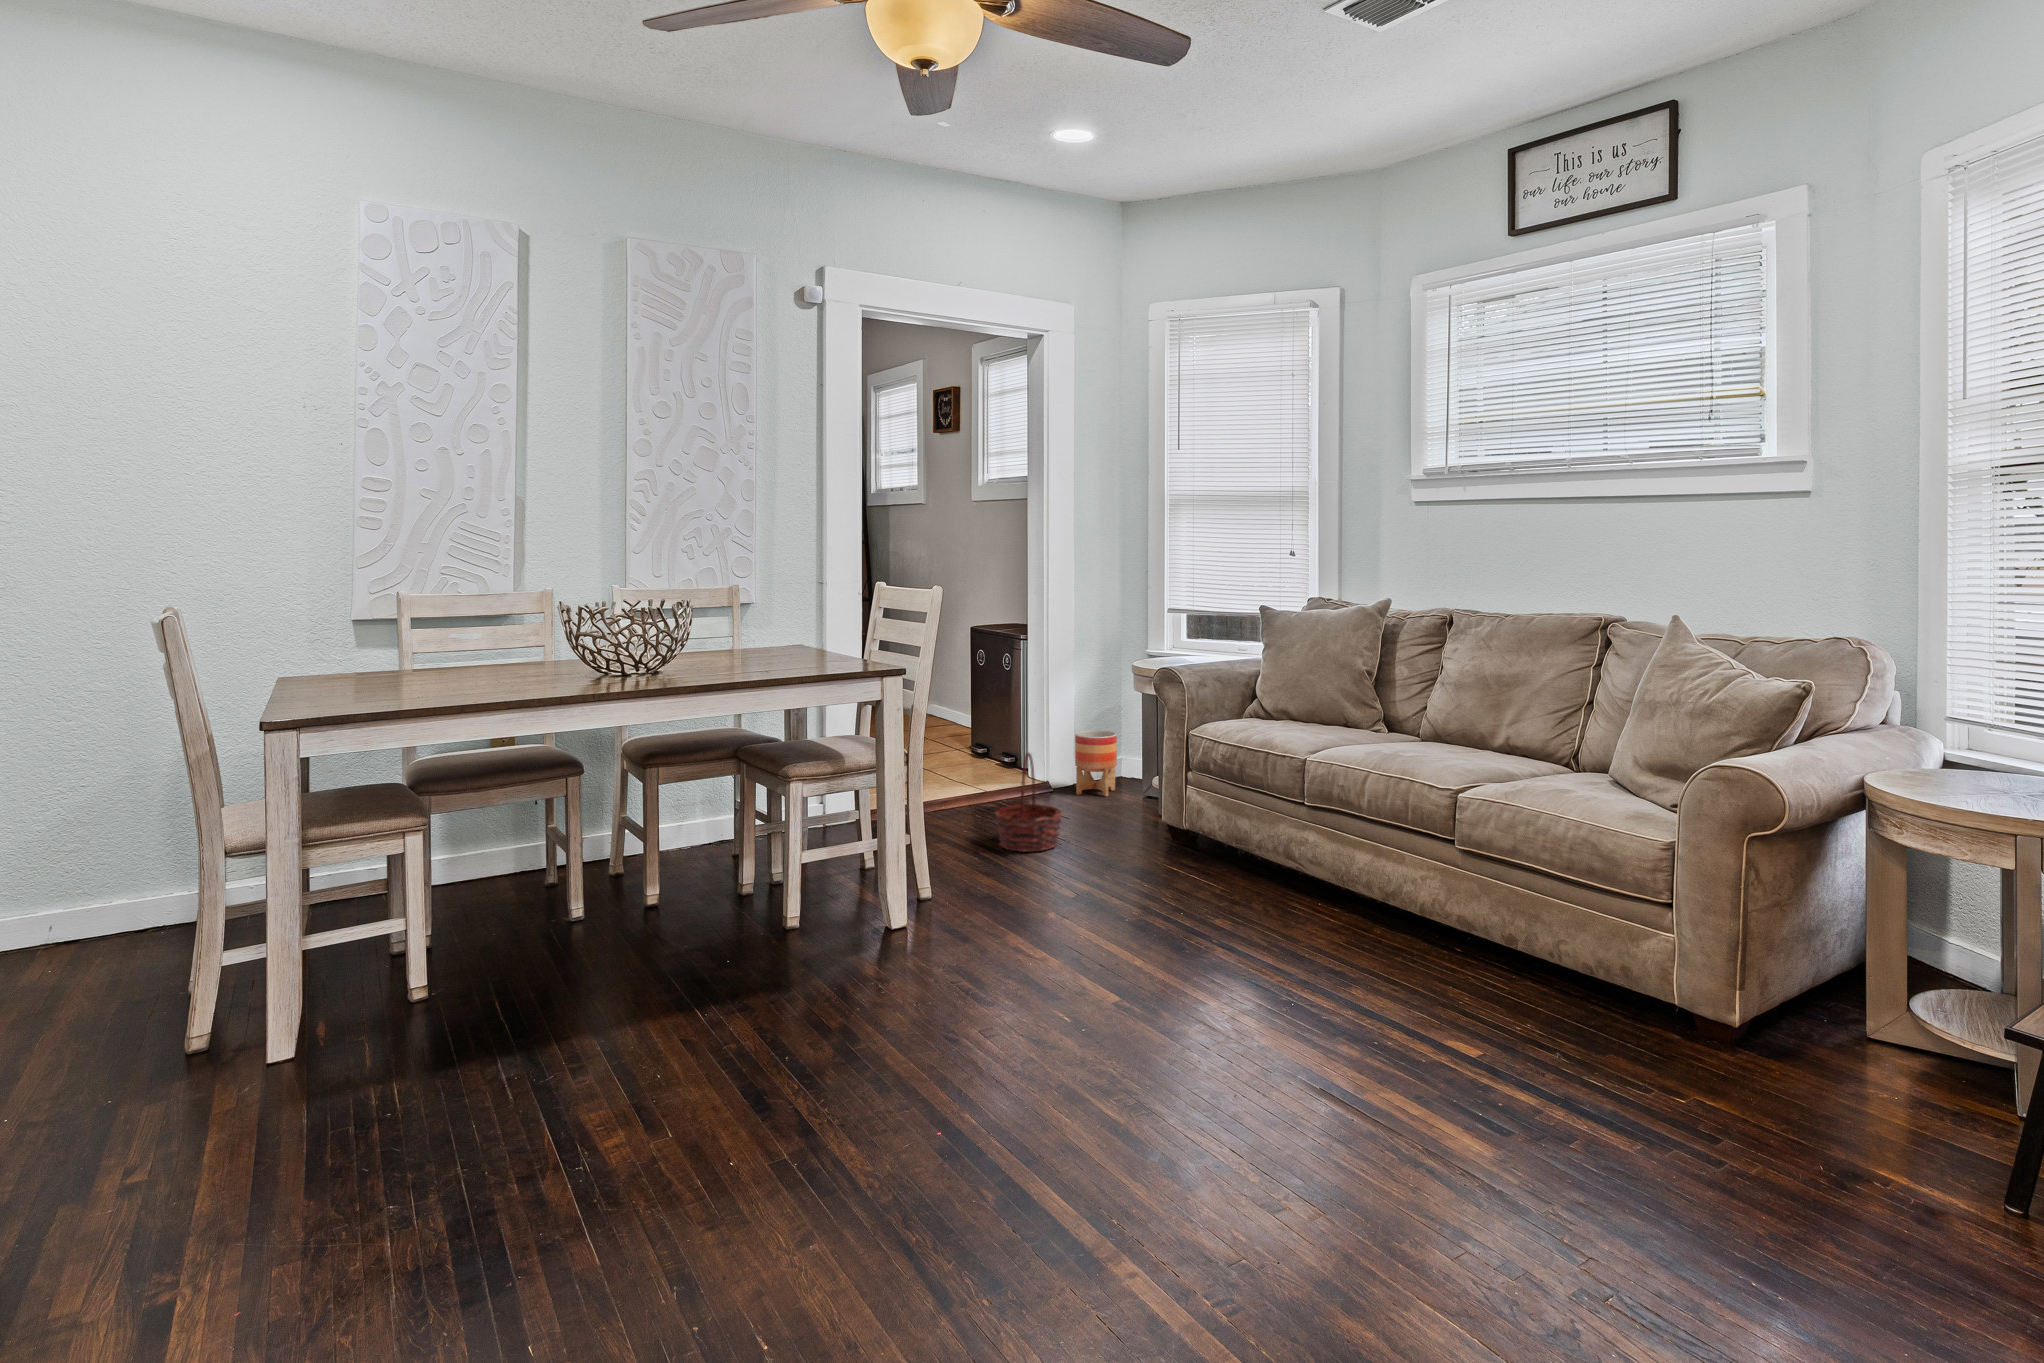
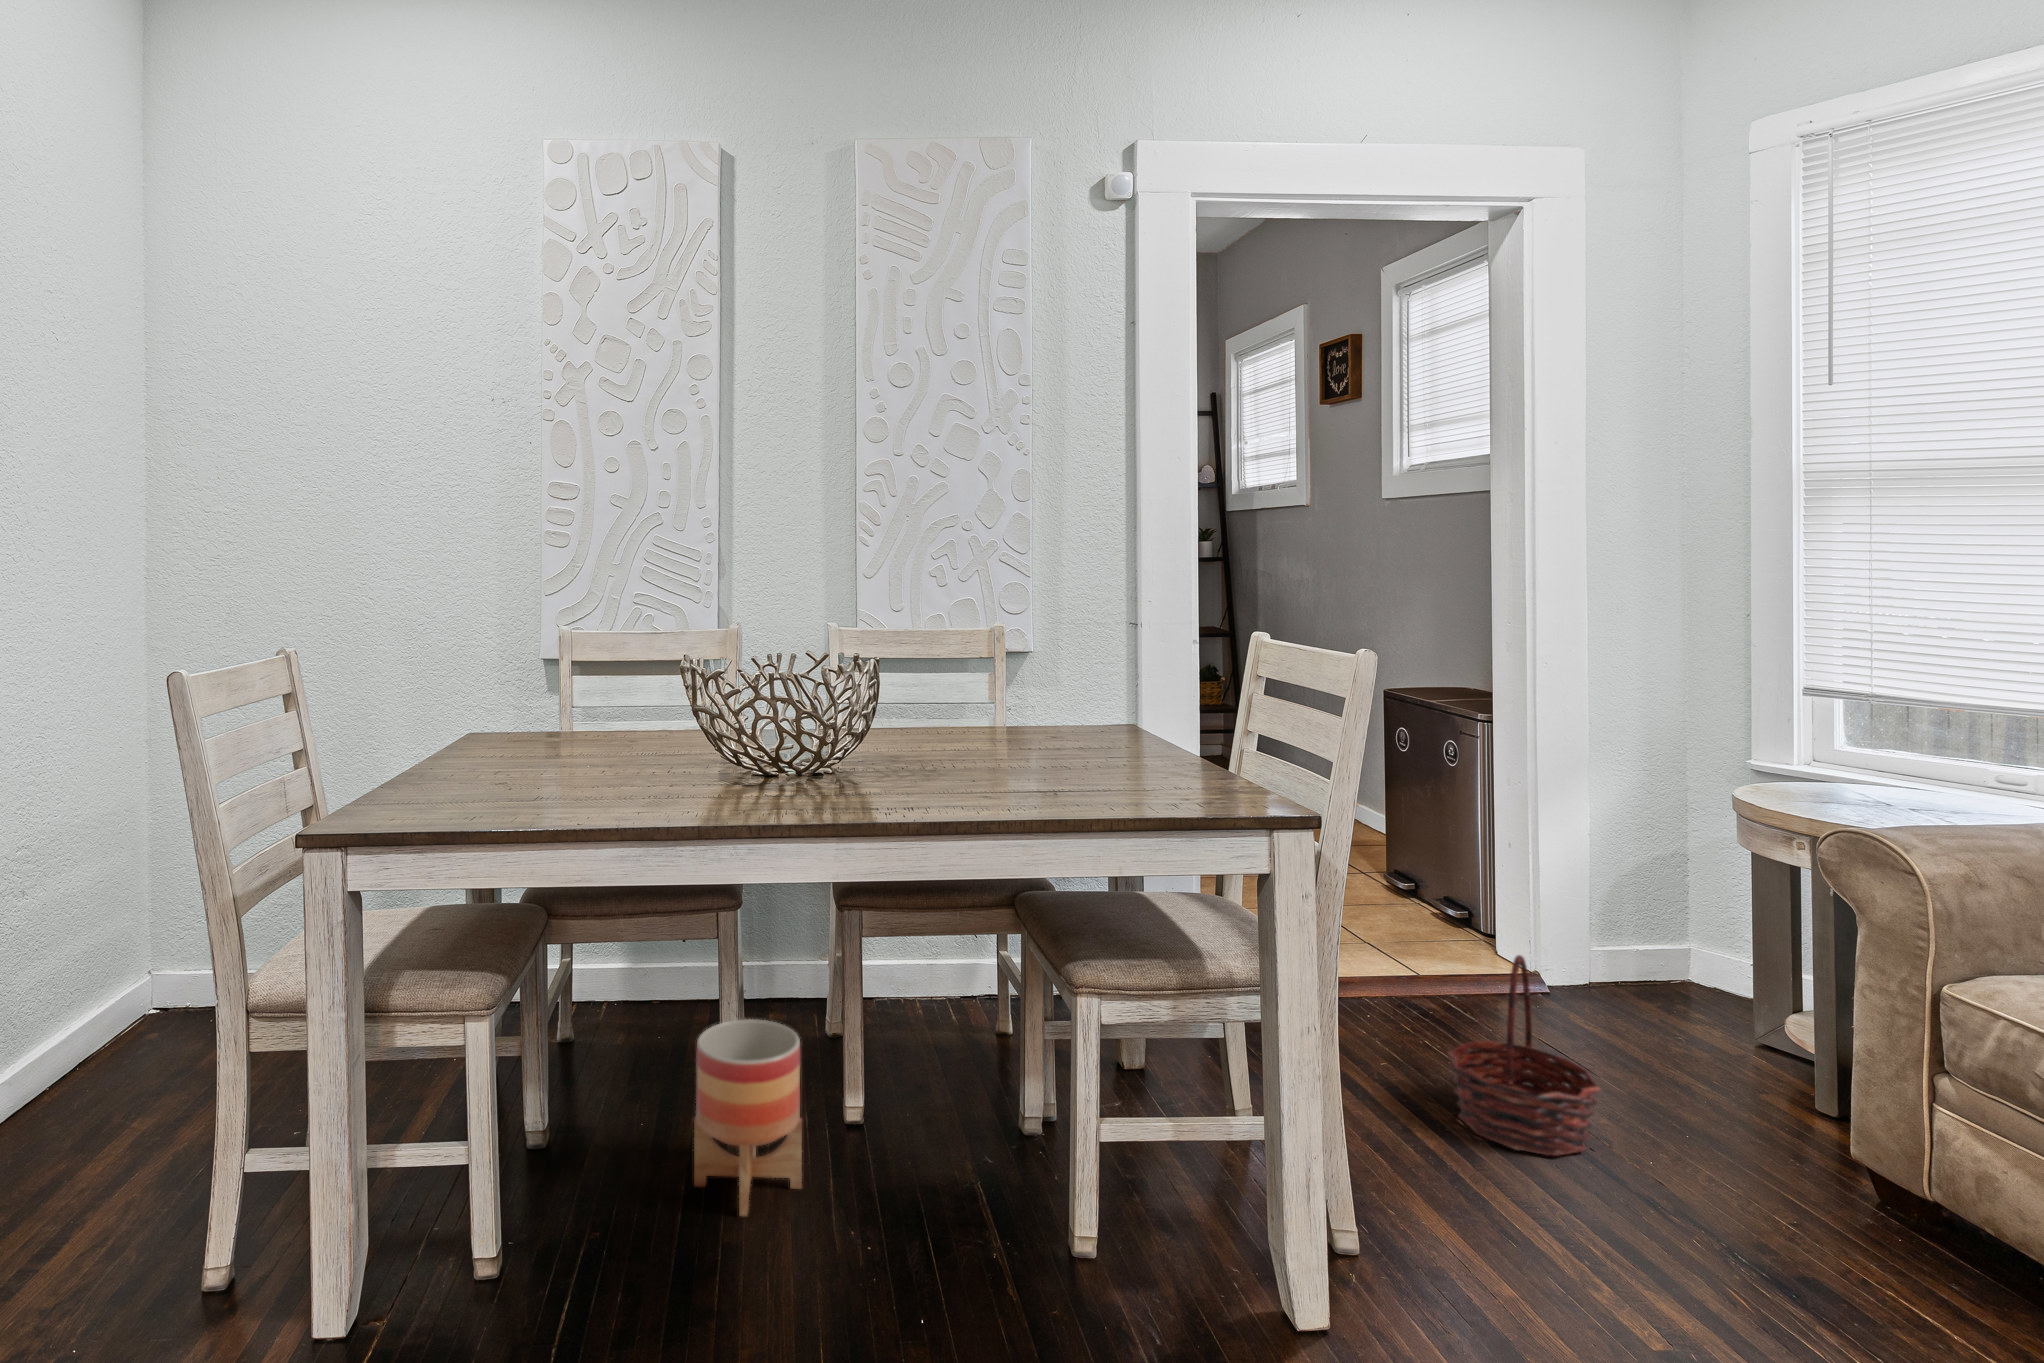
planter: present [1075,730,1117,796] -> present [694,1019,802,1216]

